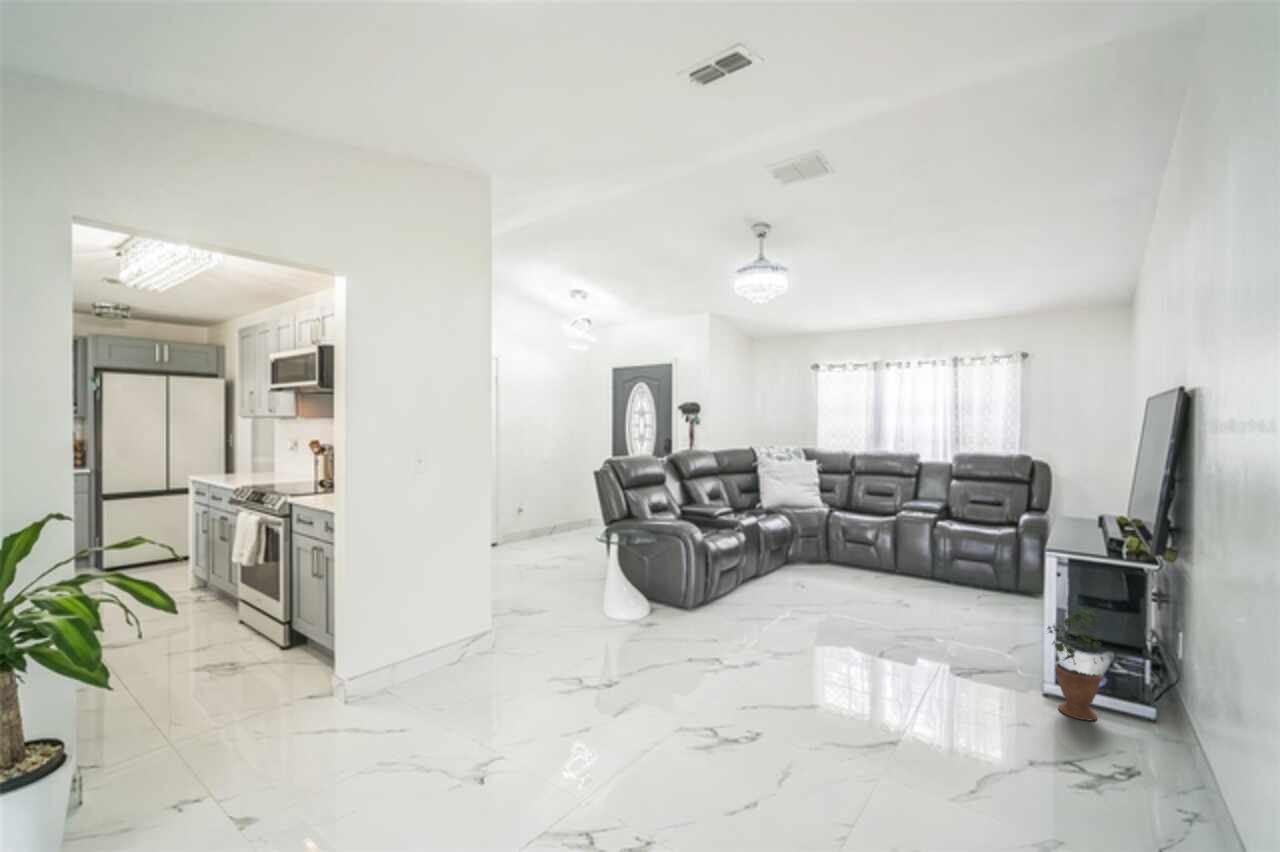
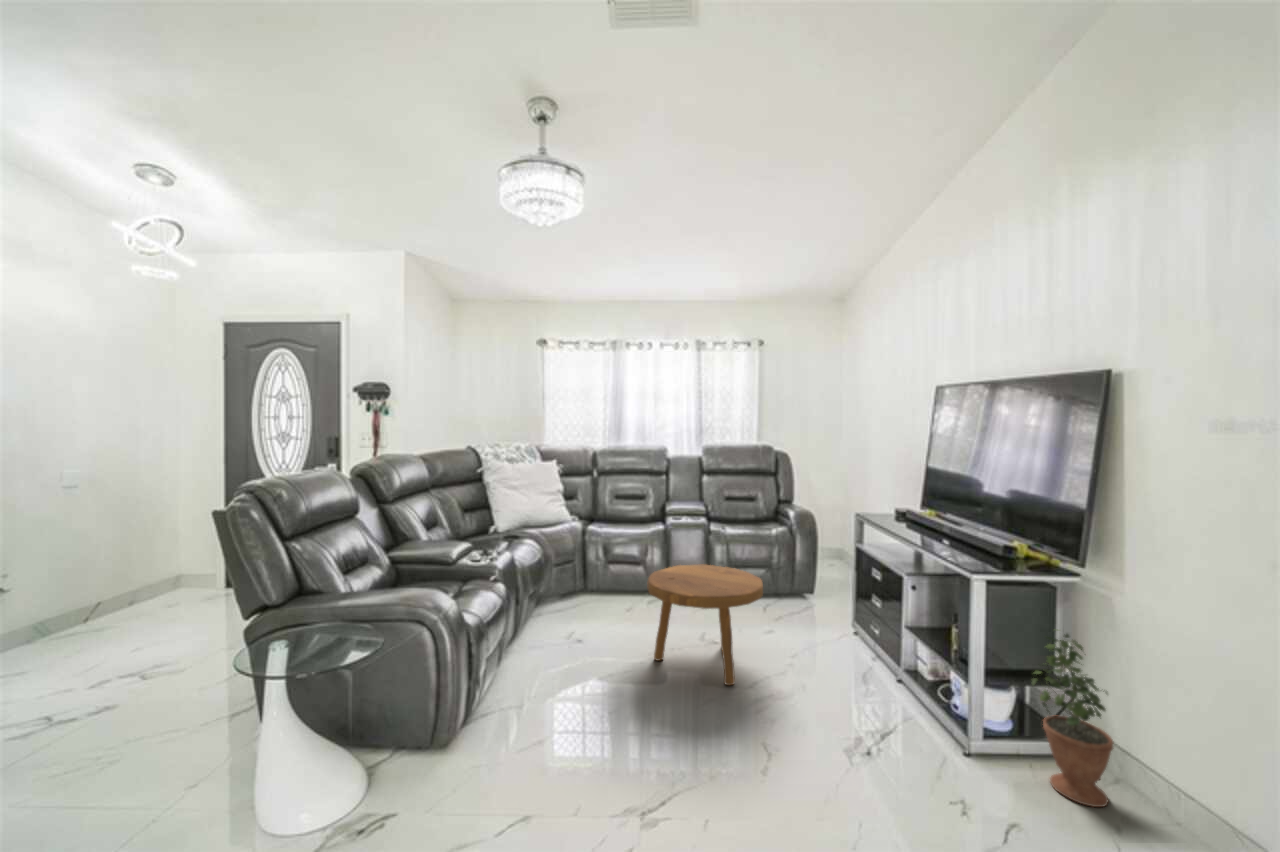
footstool: none [837,544,929,624] -> present [647,564,763,685]

